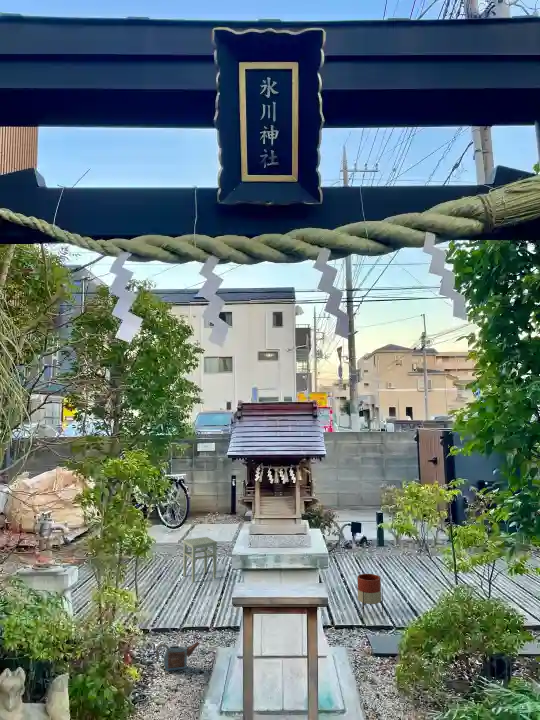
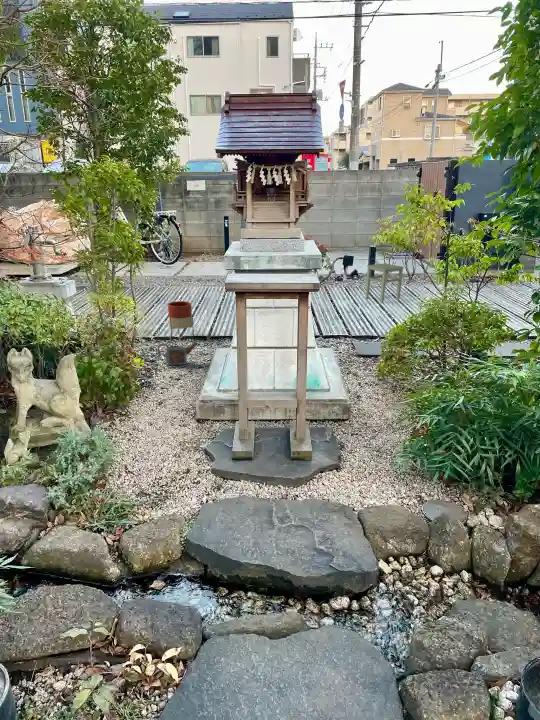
stool: present [183,537,217,582] -> present [366,263,403,303]
planter: present [357,574,383,617] -> present [168,301,194,340]

